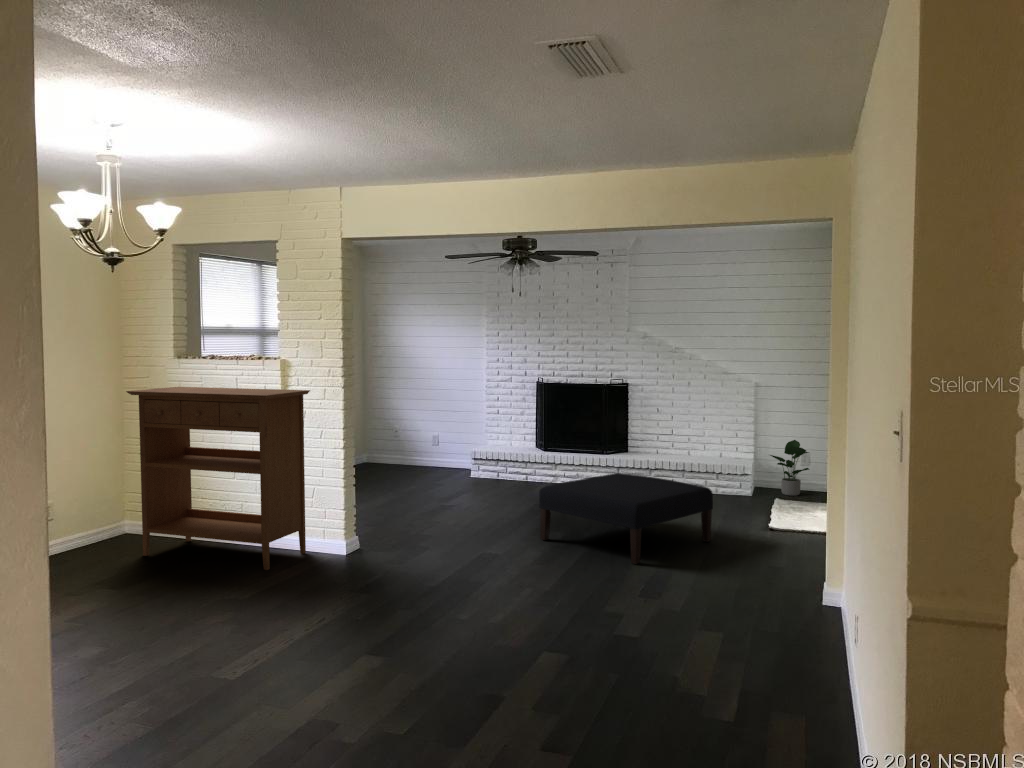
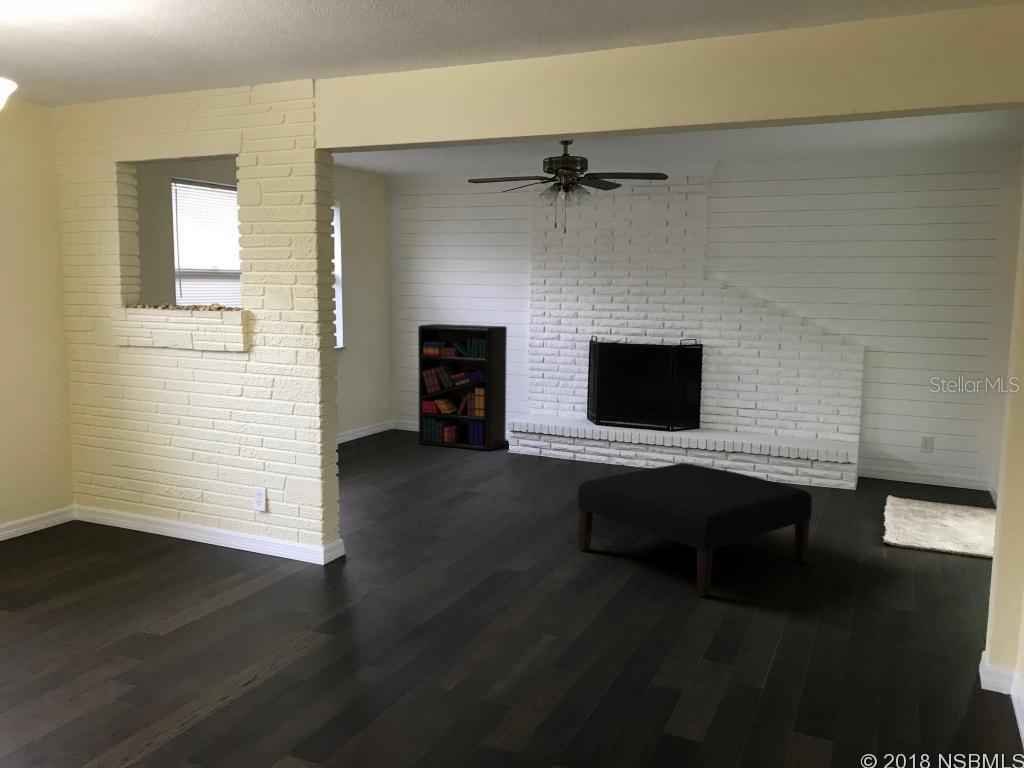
bookshelf: none [391,370,466,476] -> present [418,324,507,451]
console table: present [126,387,310,570] -> none [45,343,277,586]
potted plant: present [770,440,809,496] -> none [878,420,934,491]

